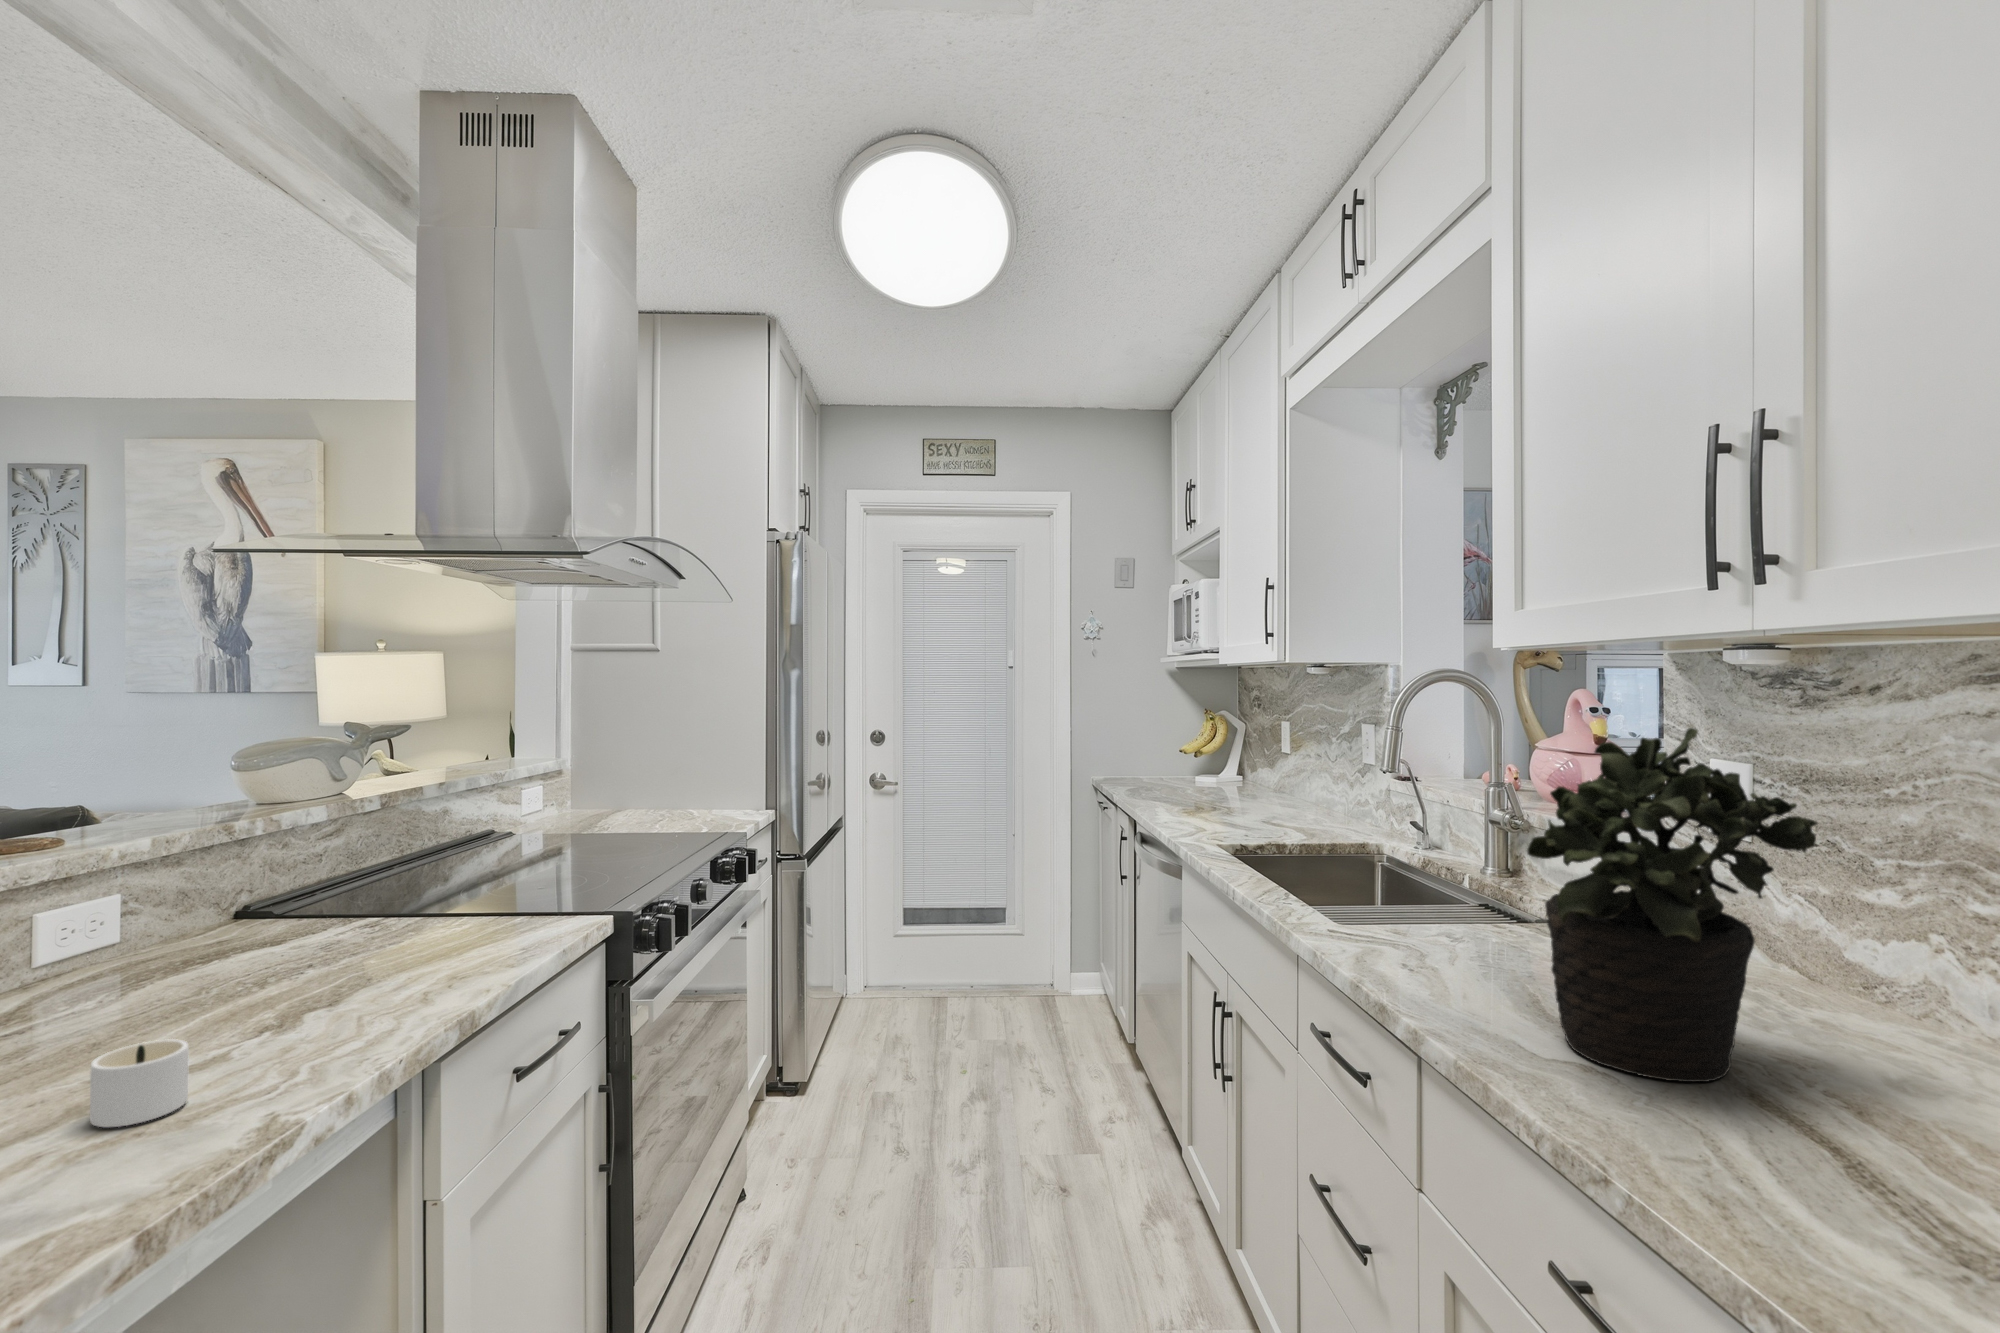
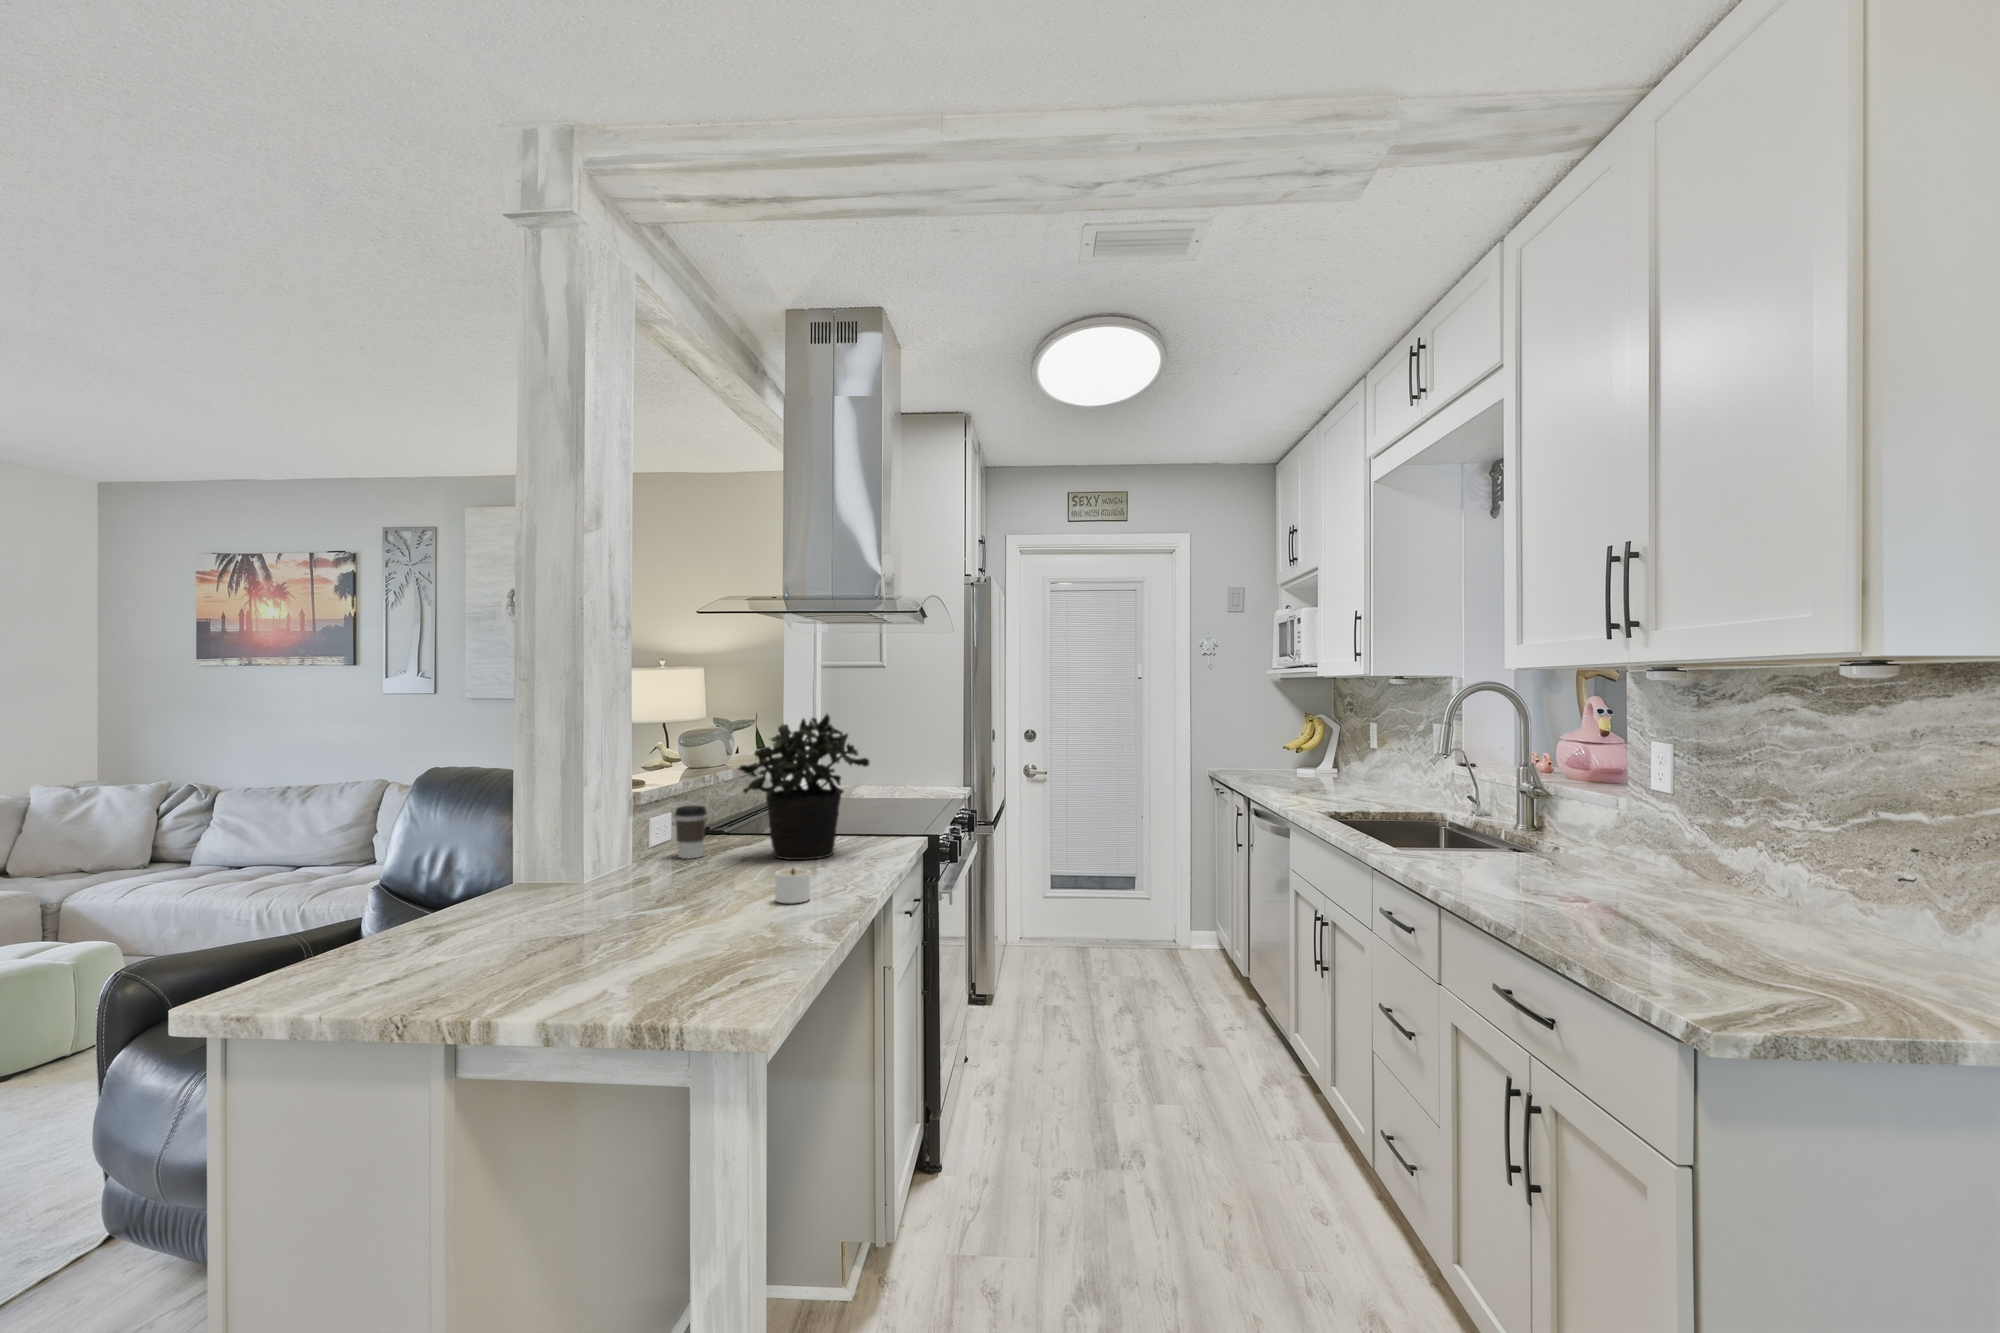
potted plant: present [1527,728,1818,1082] -> present [738,714,869,860]
coffee cup: none [110,878,184,975] -> present [675,806,707,859]

